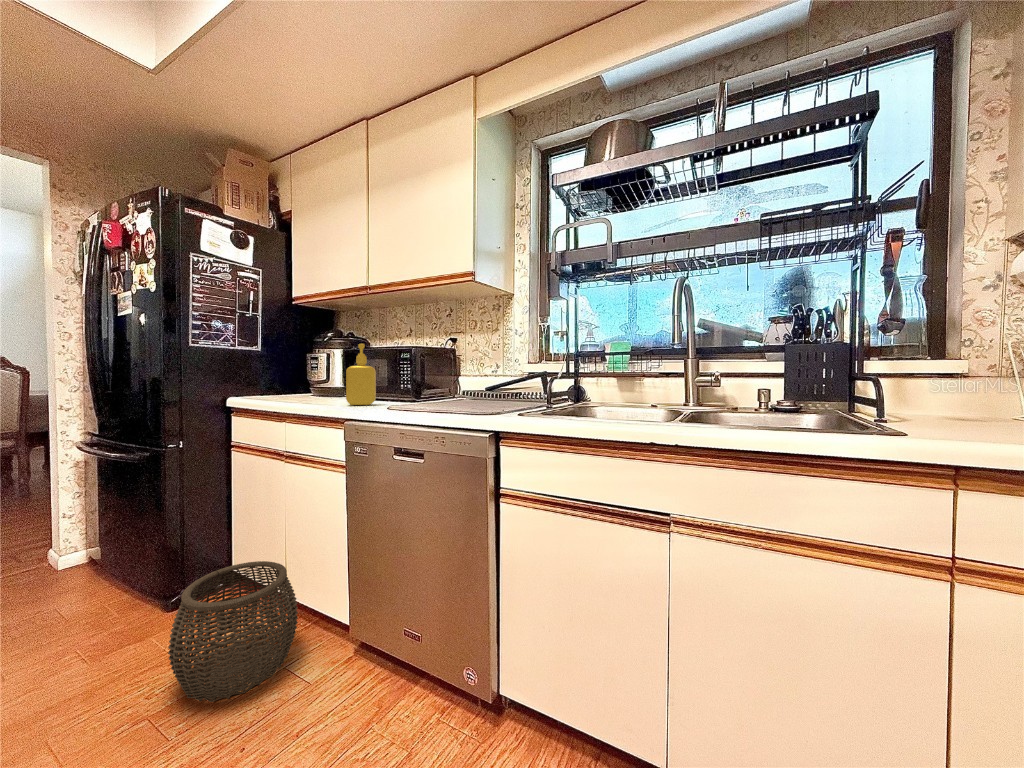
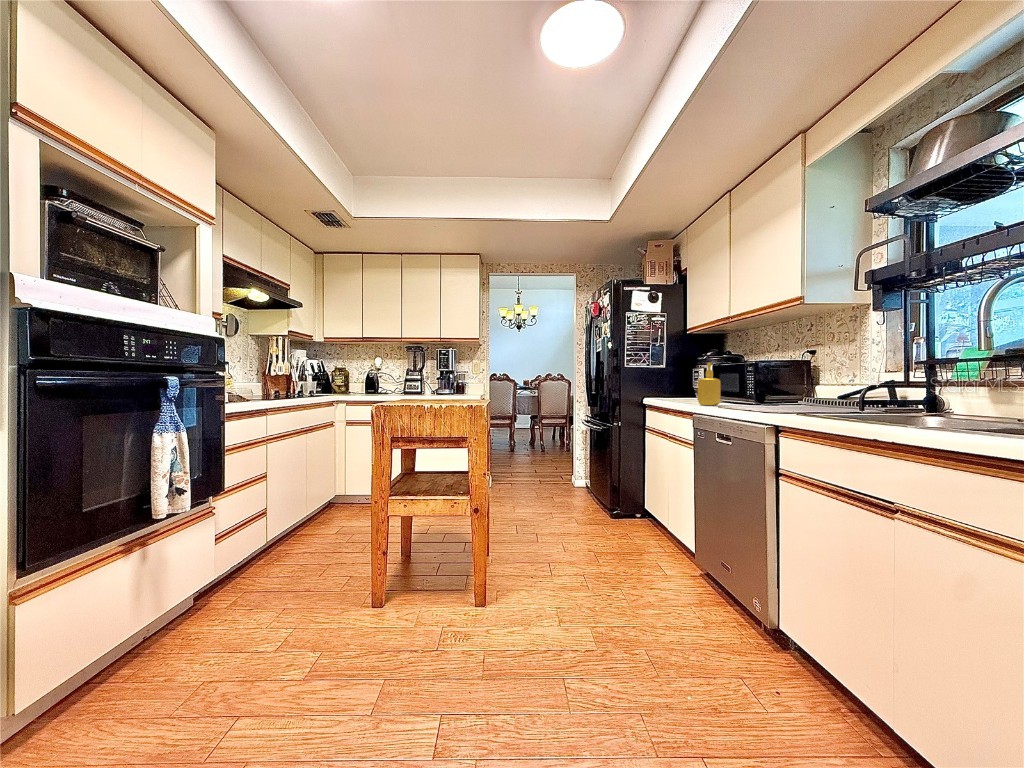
woven basket: present [168,561,298,702] -> none [606,495,669,563]

